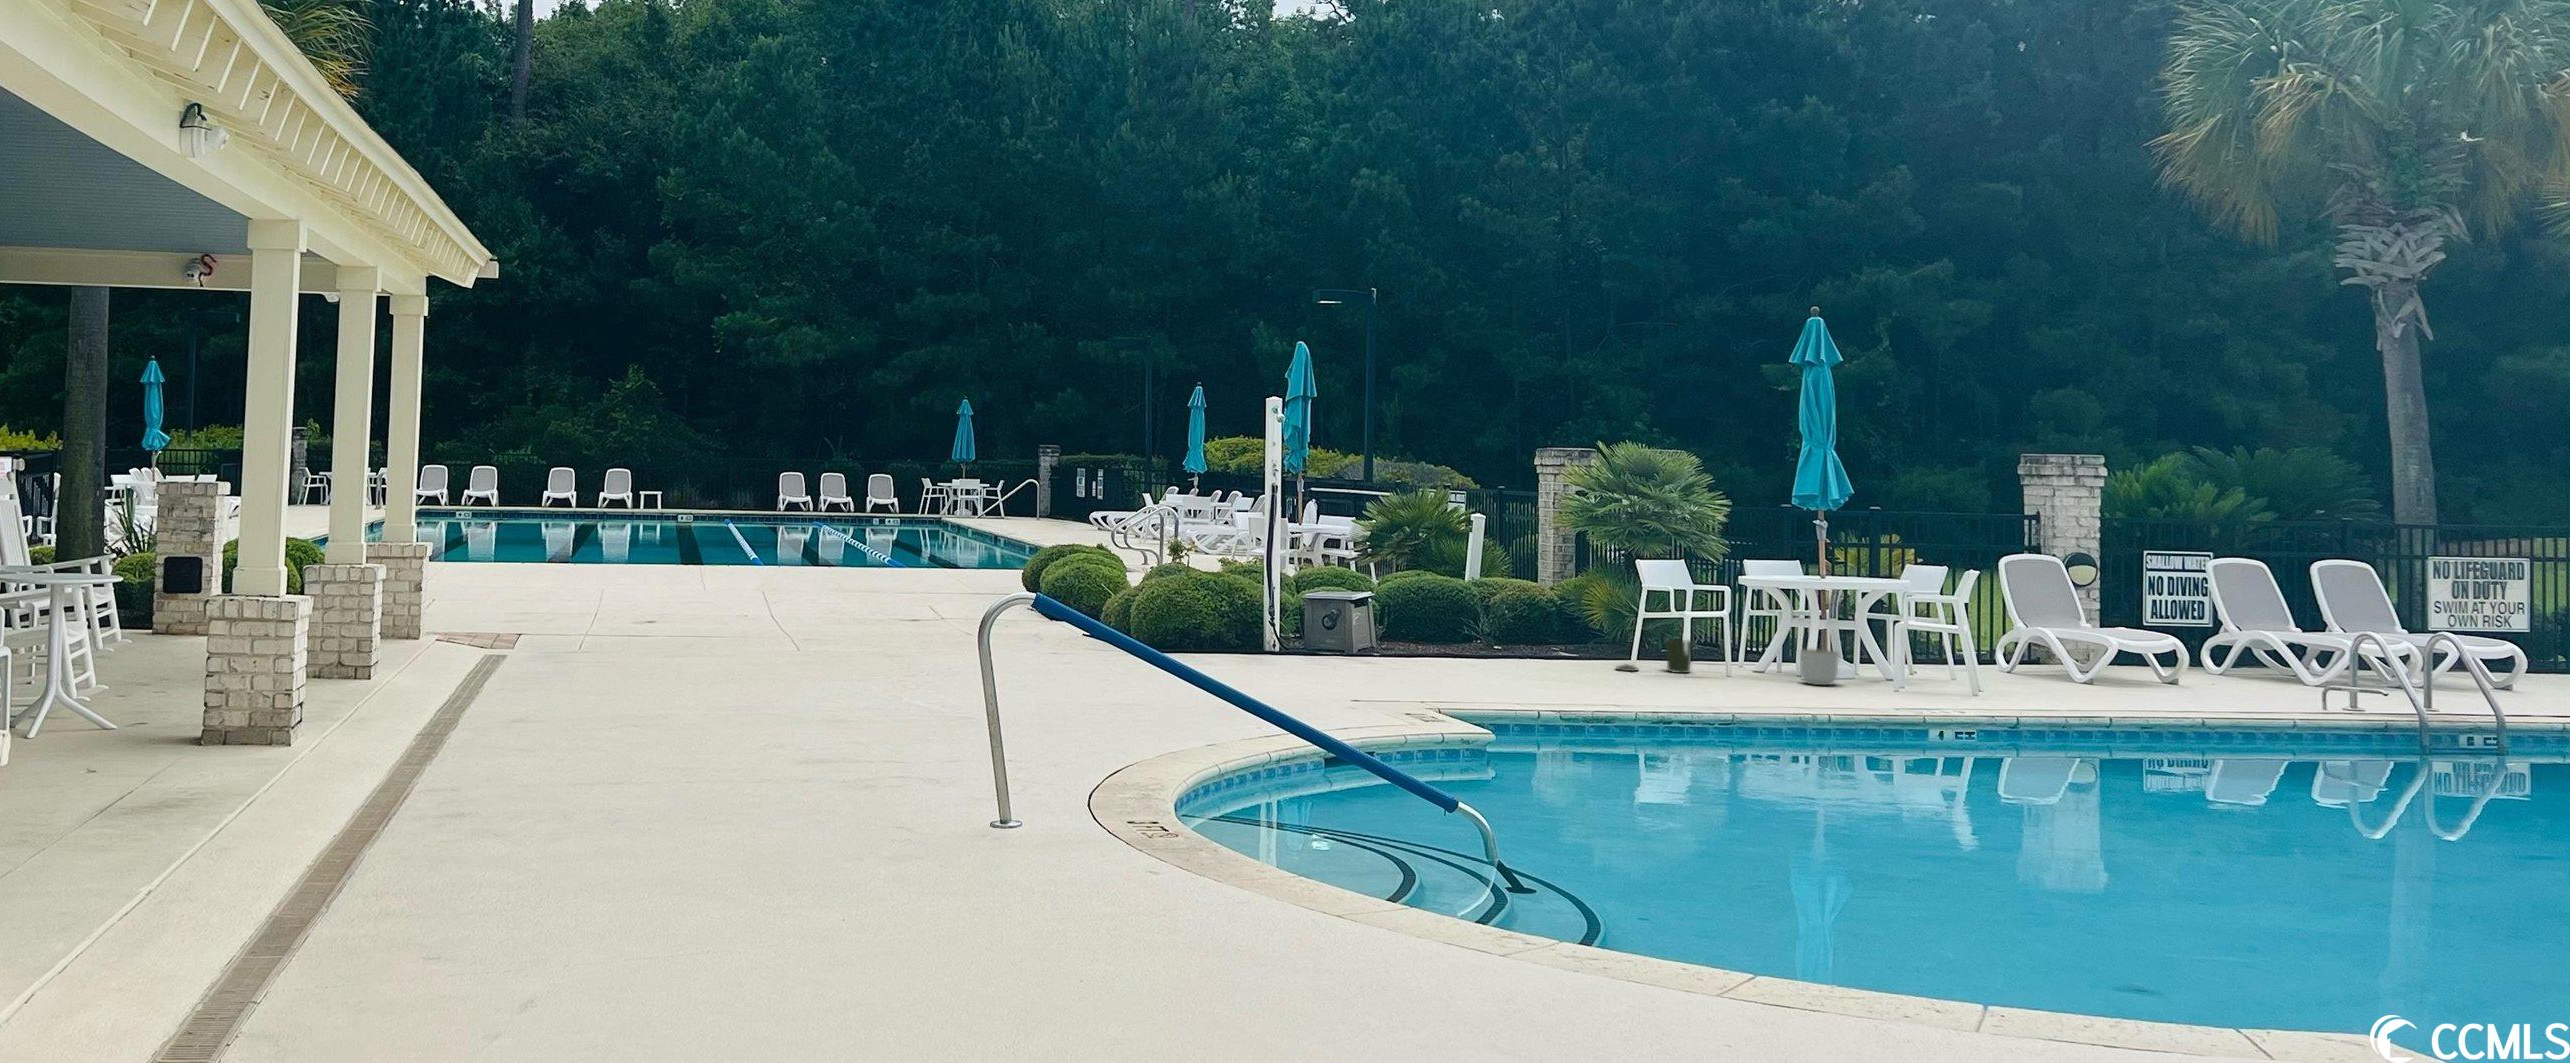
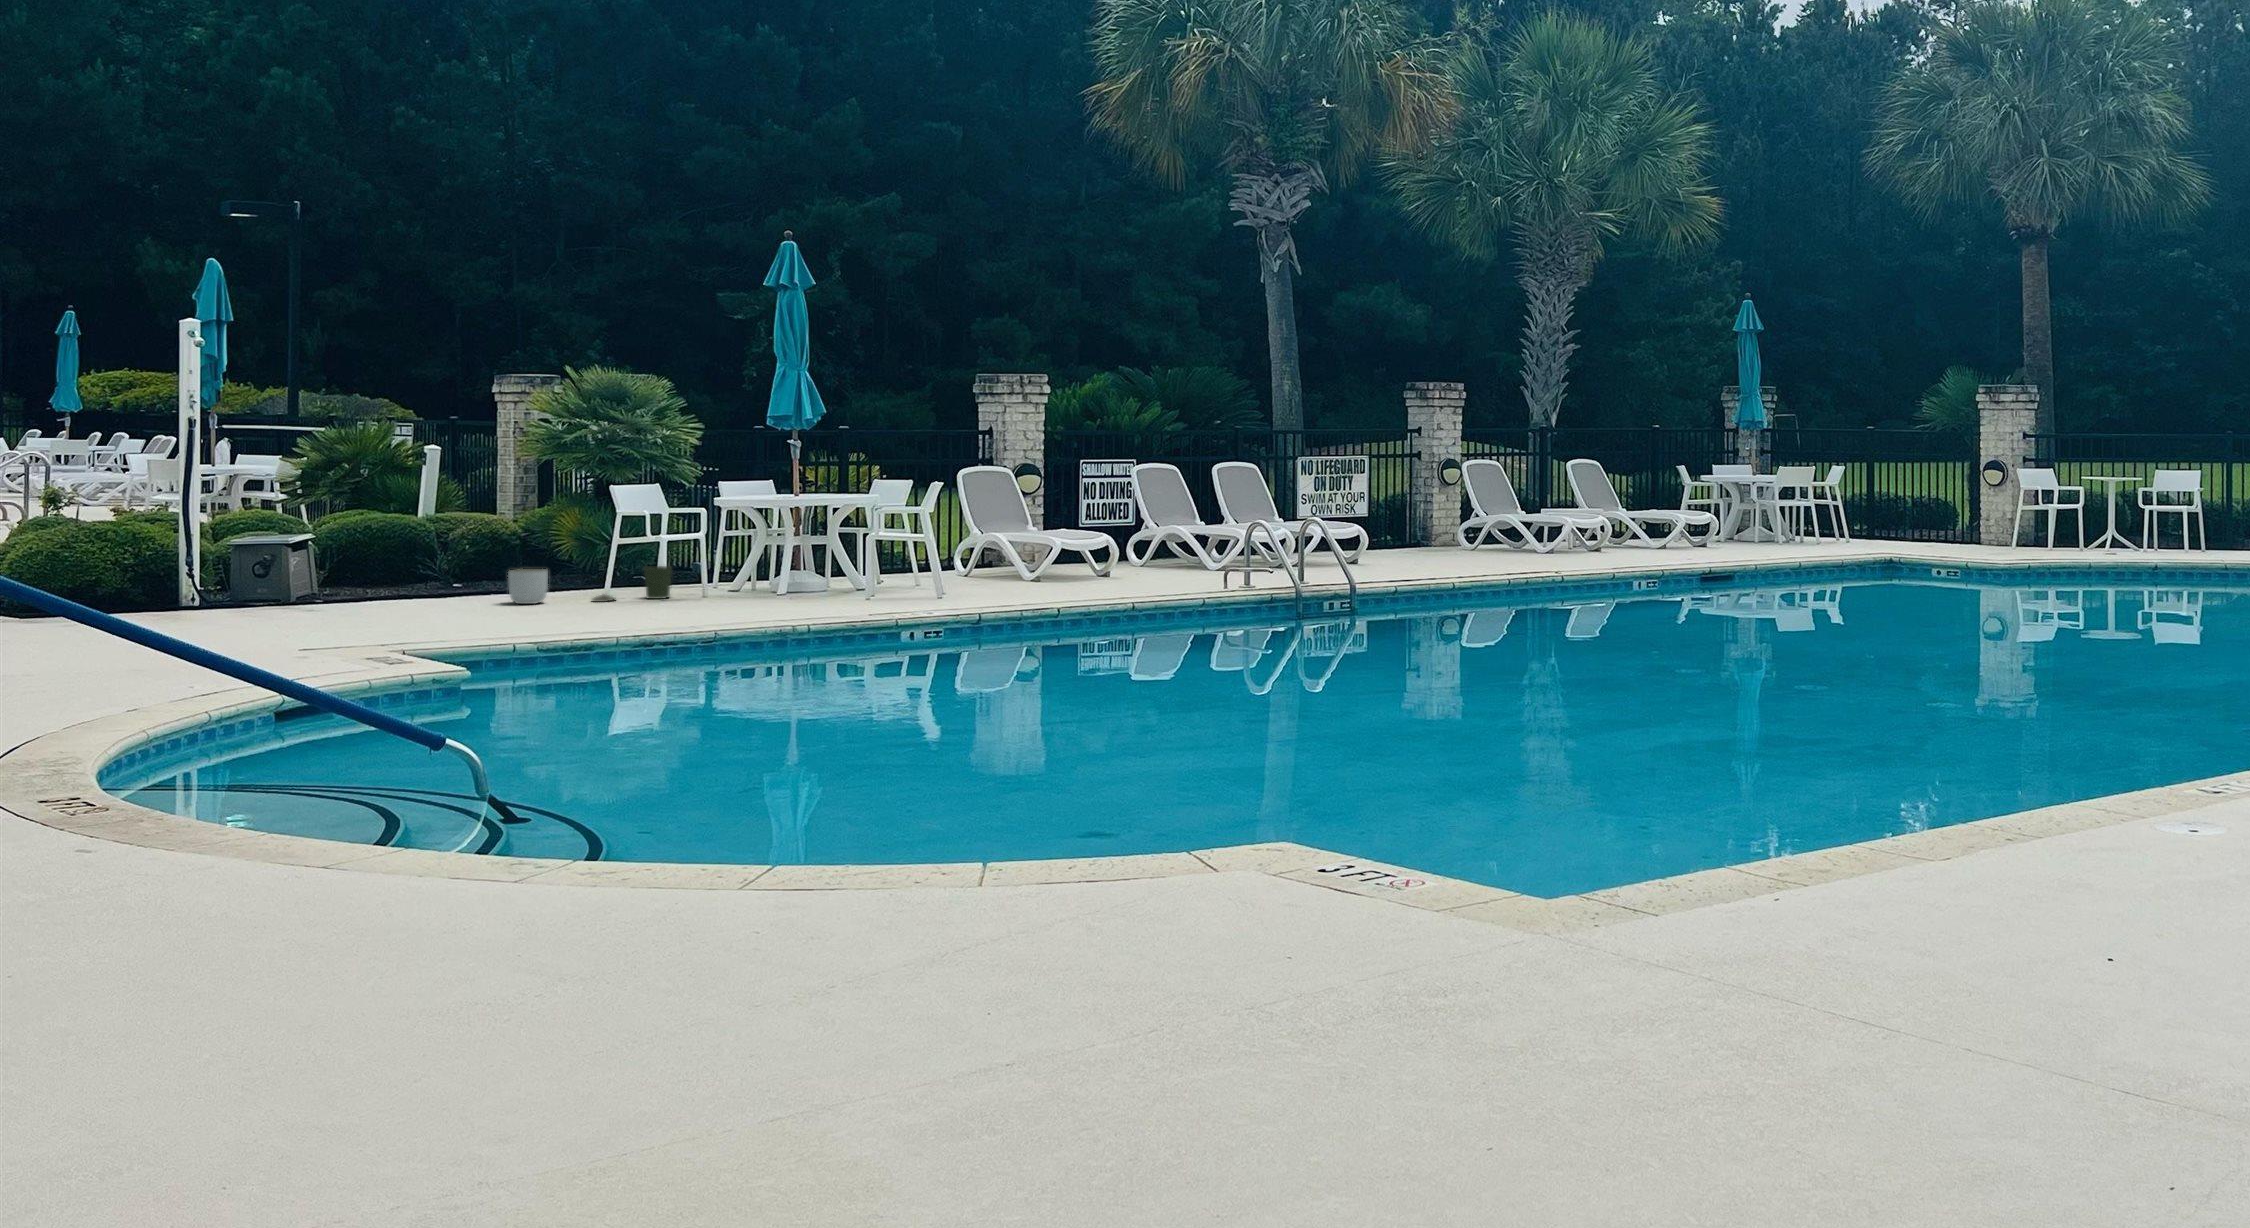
planter: present [1800,649,1838,685] -> present [508,569,548,604]

